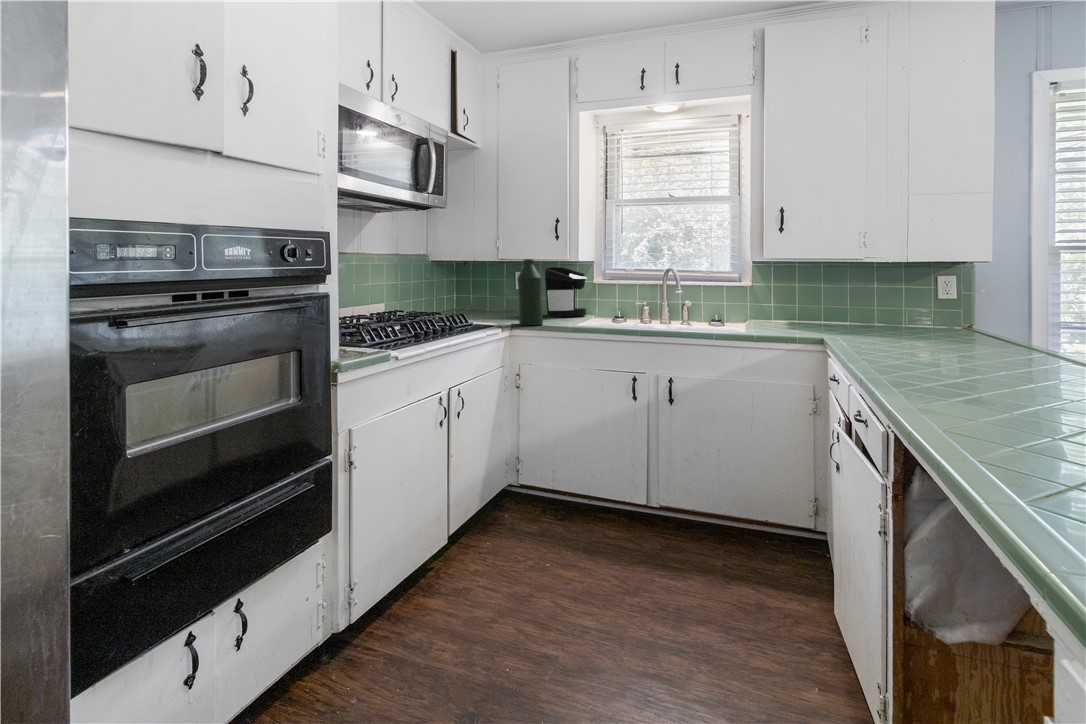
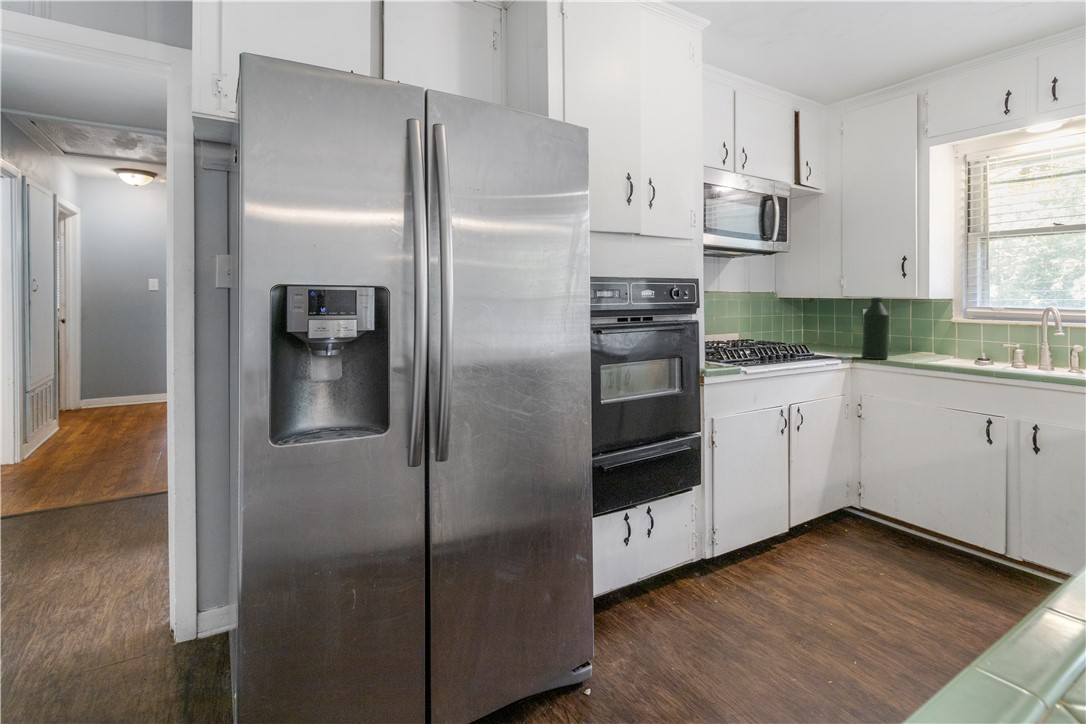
coffee maker: present [545,267,587,317] -> none [895,306,947,355]

